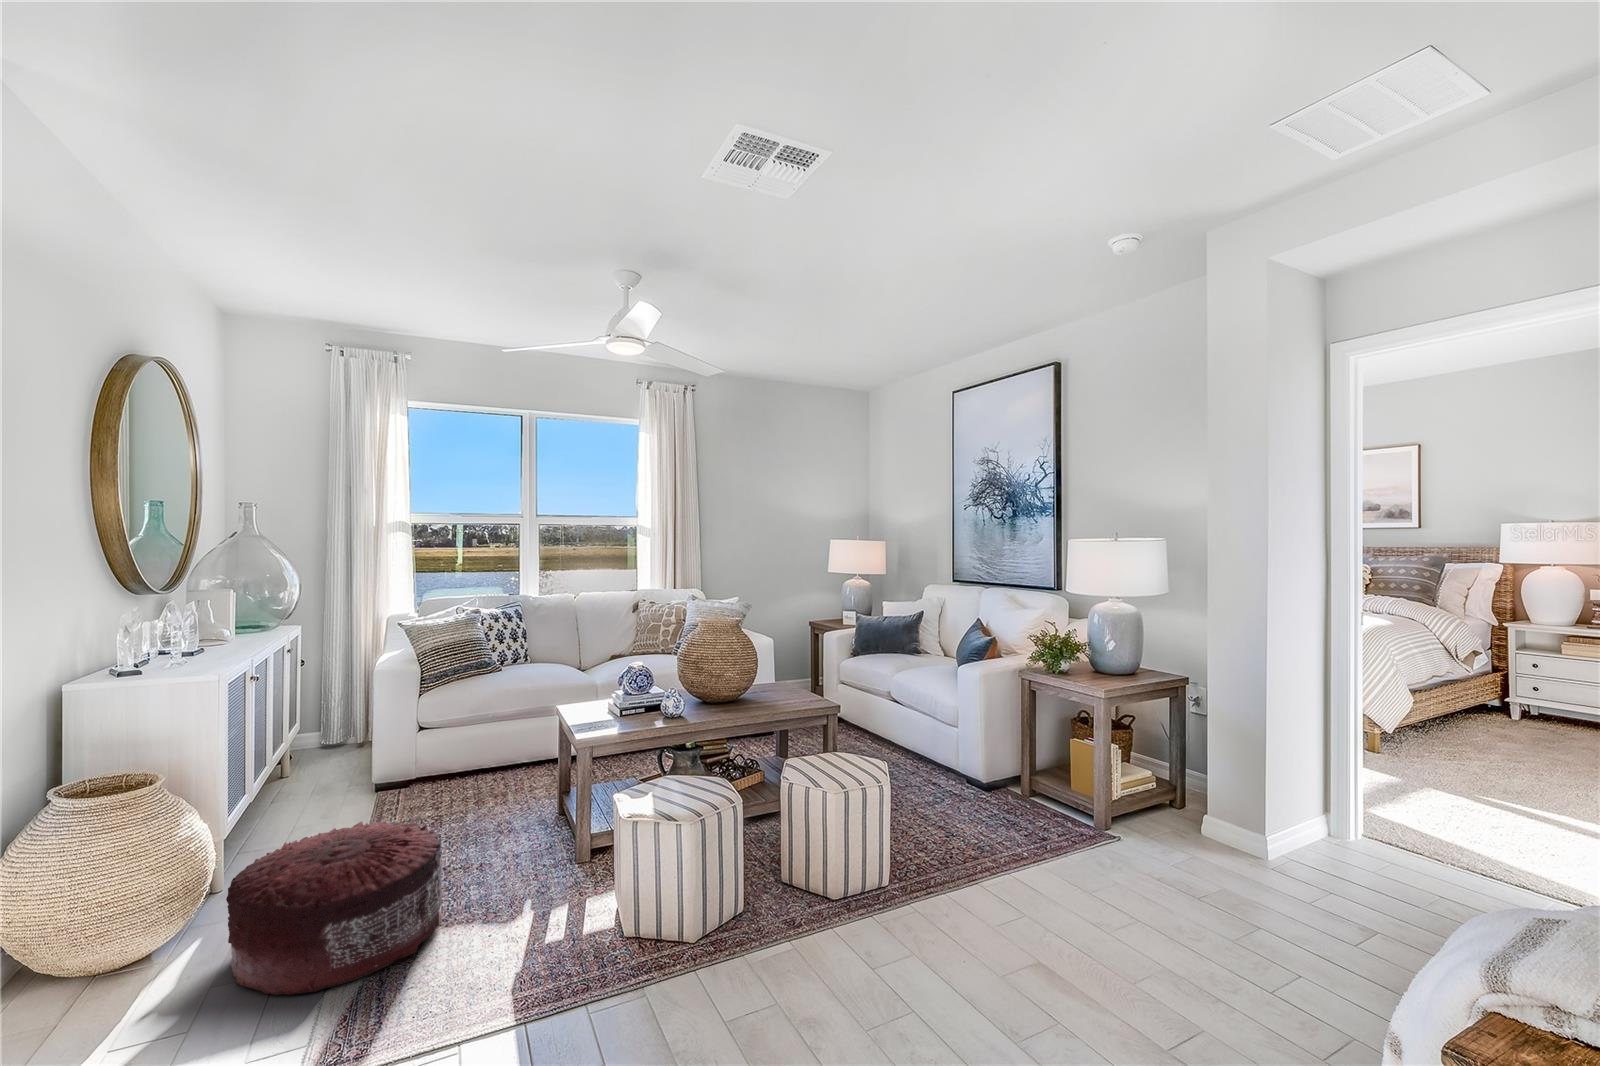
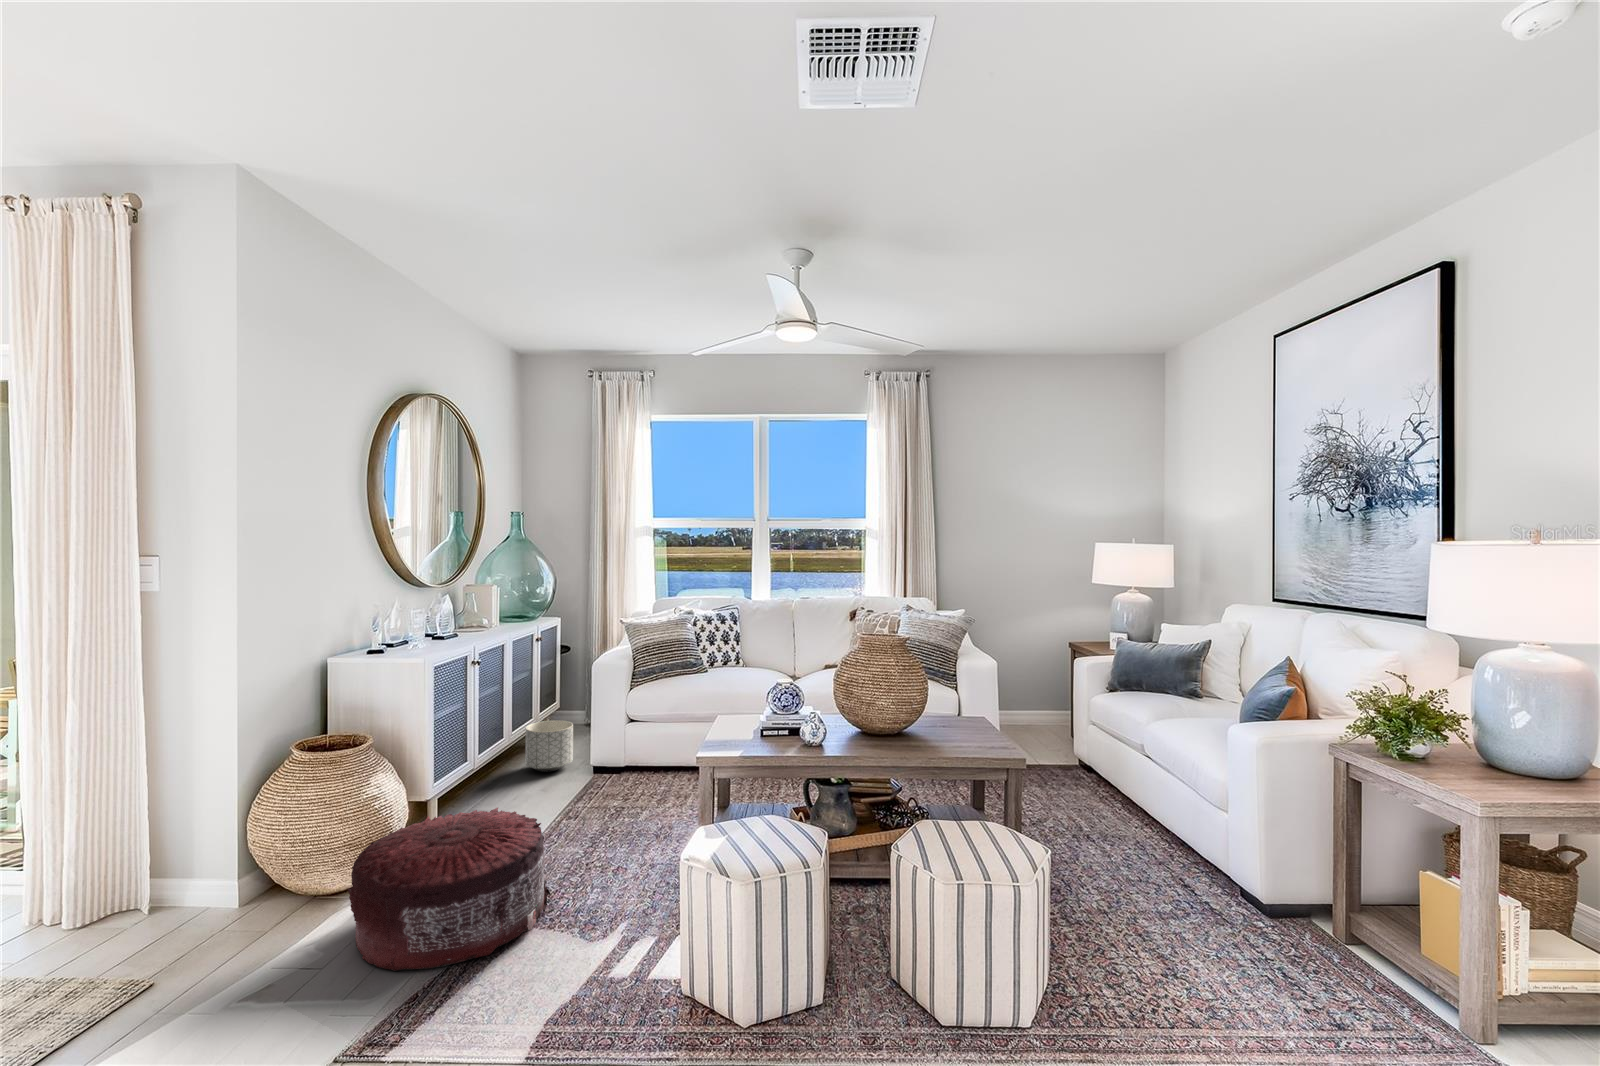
planter: none [291,739,351,796] -> present [525,720,573,772]

